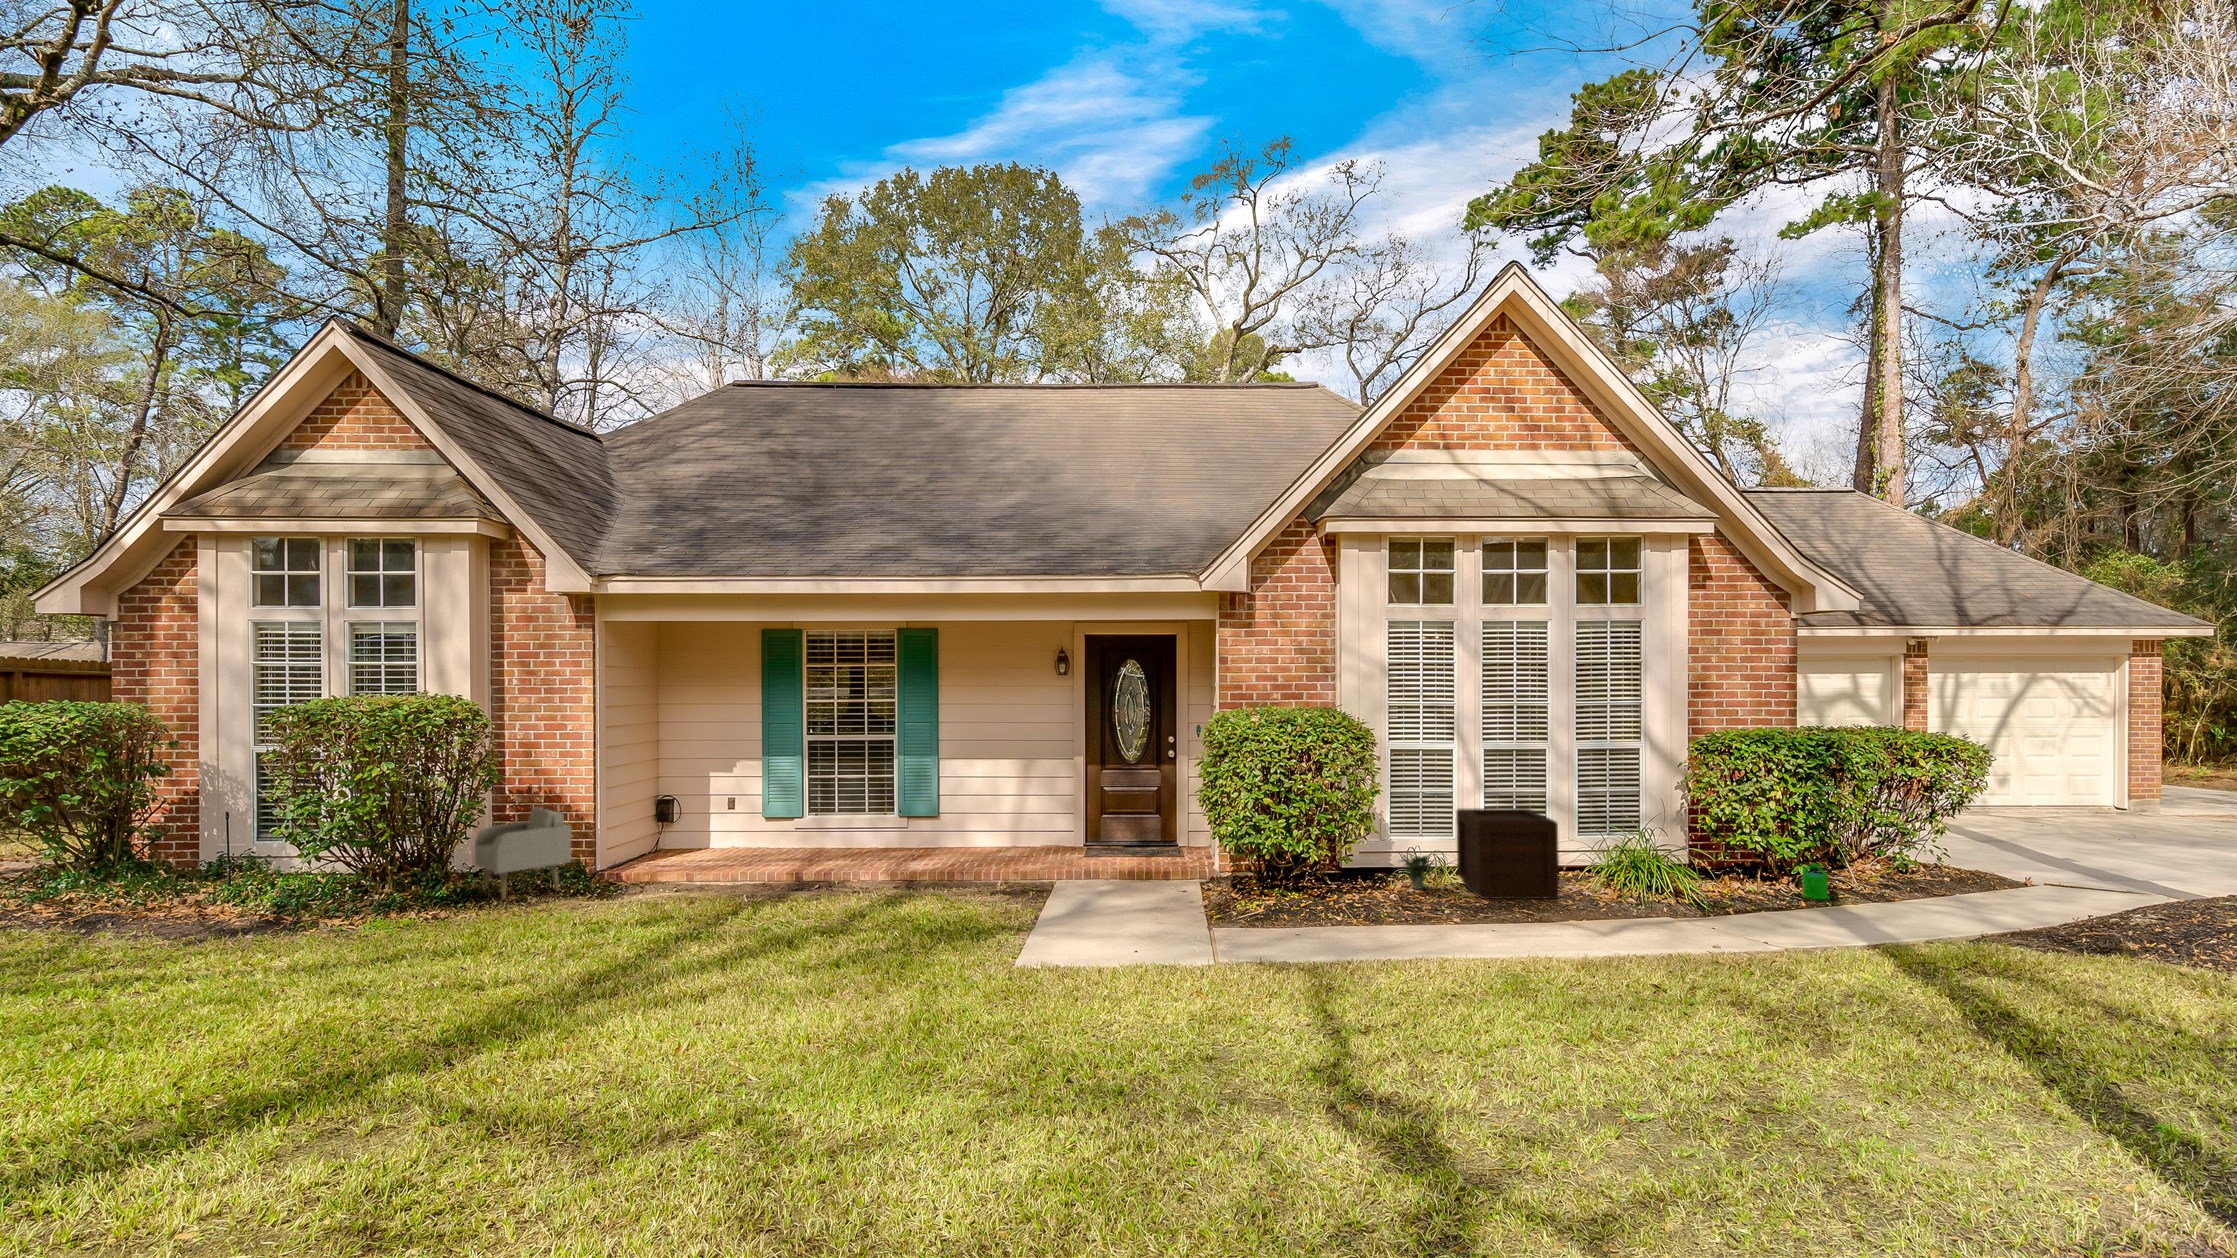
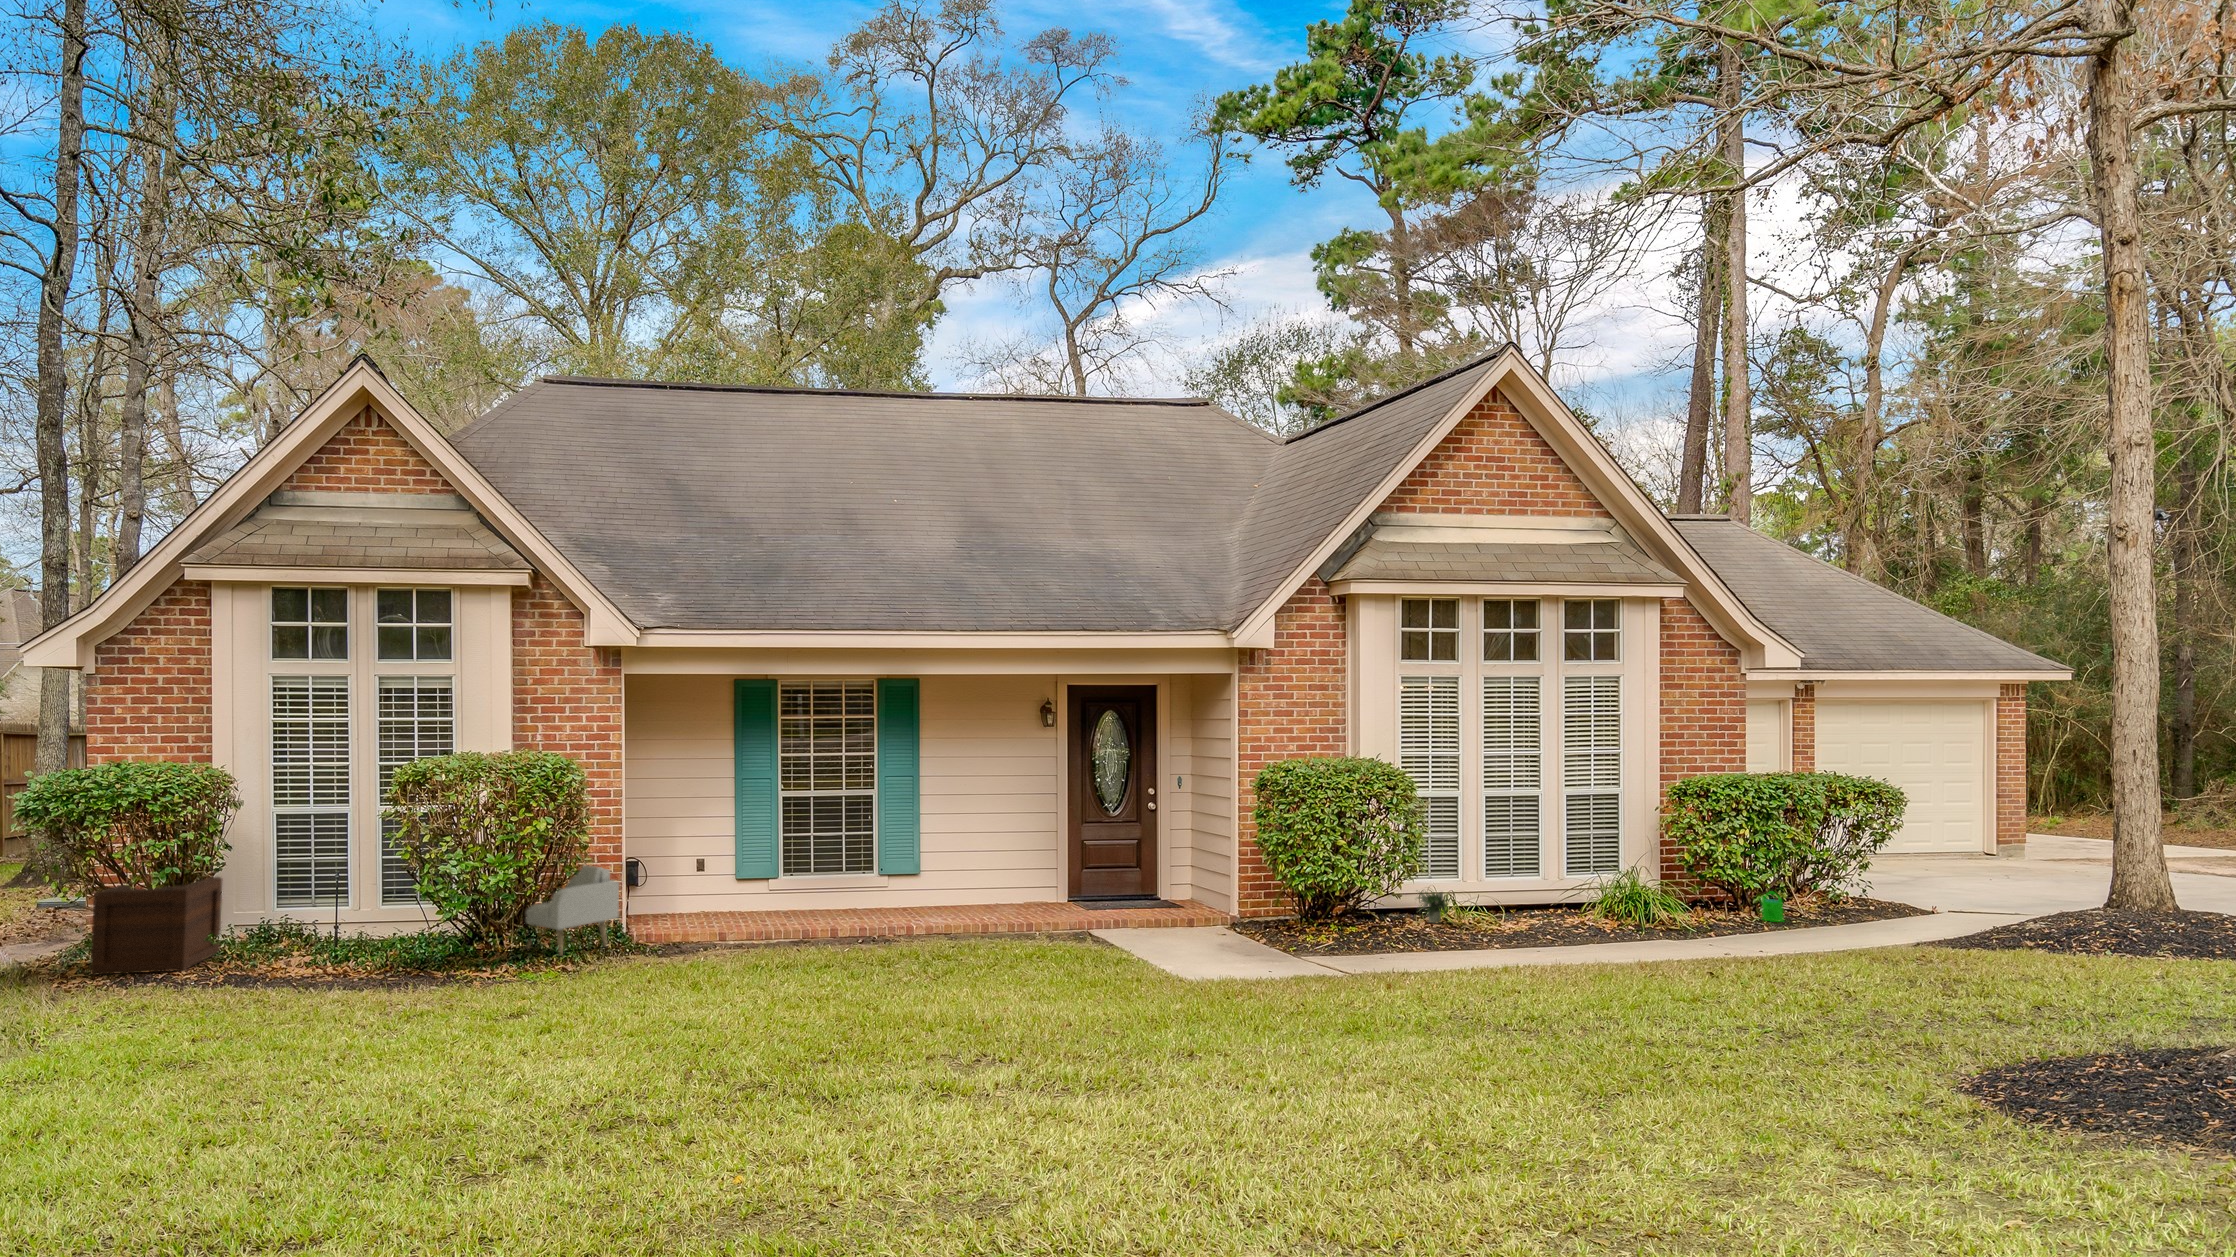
wooden crate: present [1456,808,1559,899] -> present [90,877,222,975]

